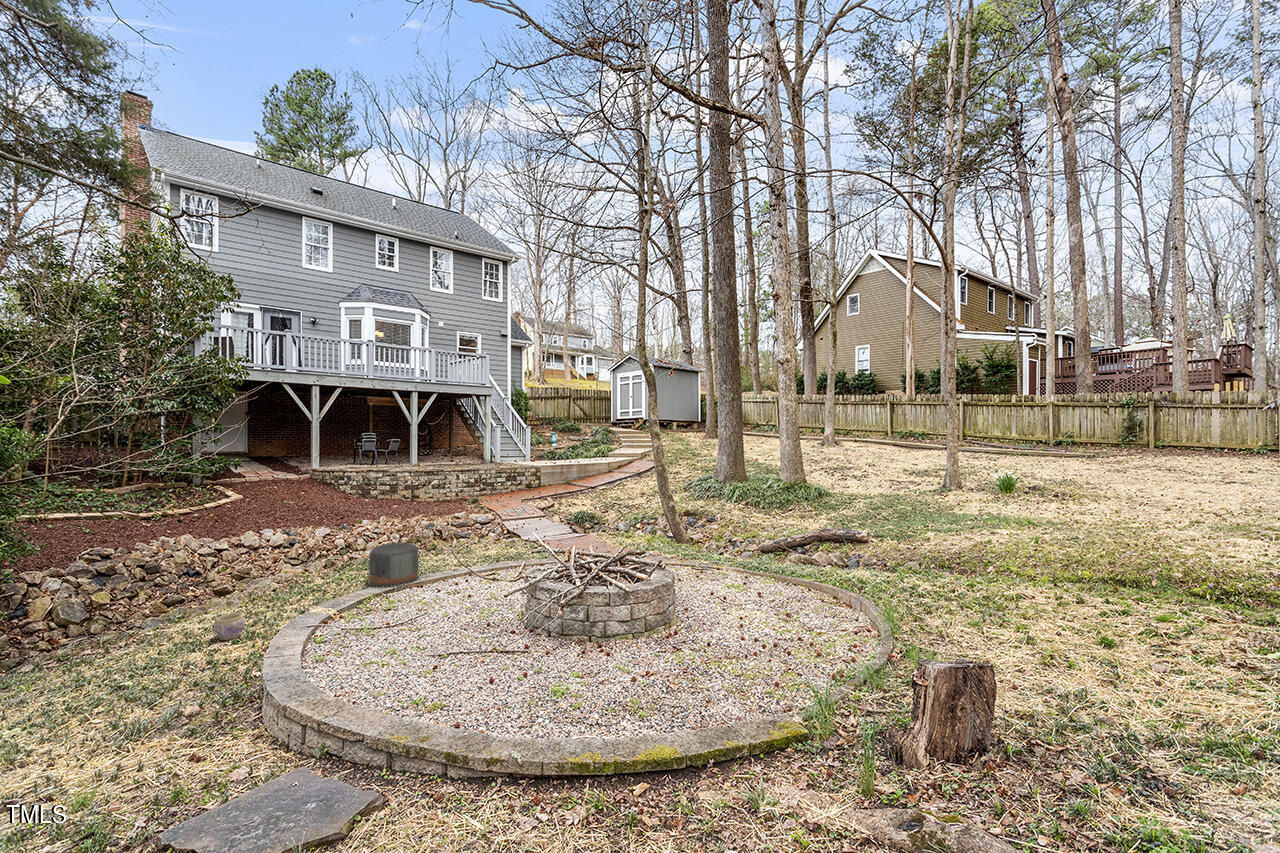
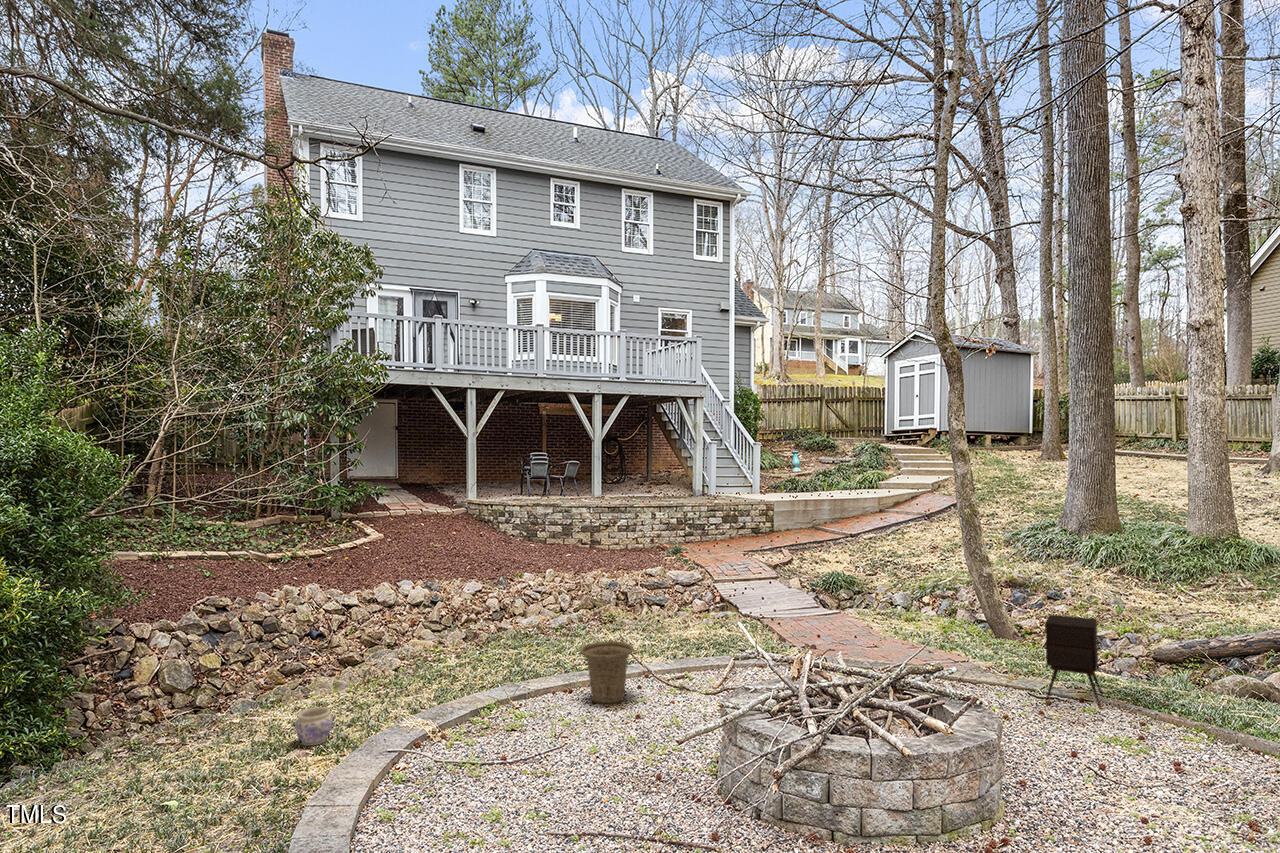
side table: none [695,522,723,570] -> present [1045,614,1103,710]
pouf: present [369,542,419,587] -> none [508,614,577,683]
basket: none [426,555,463,594] -> present [581,641,634,704]

